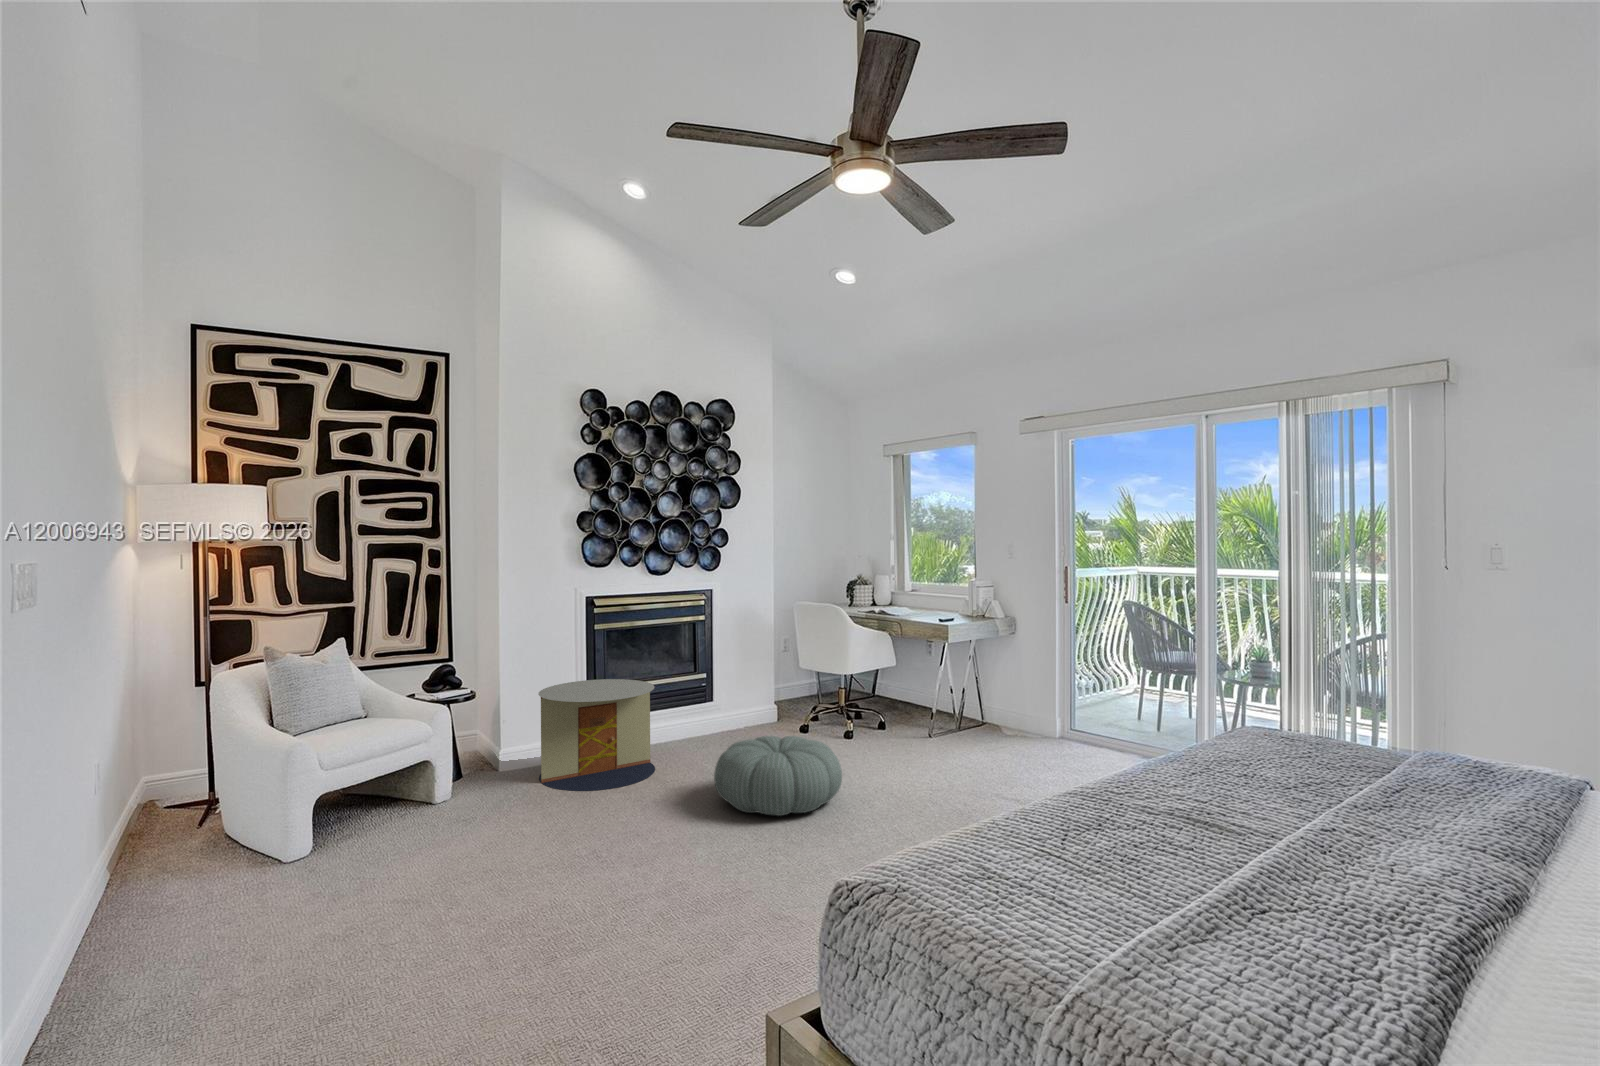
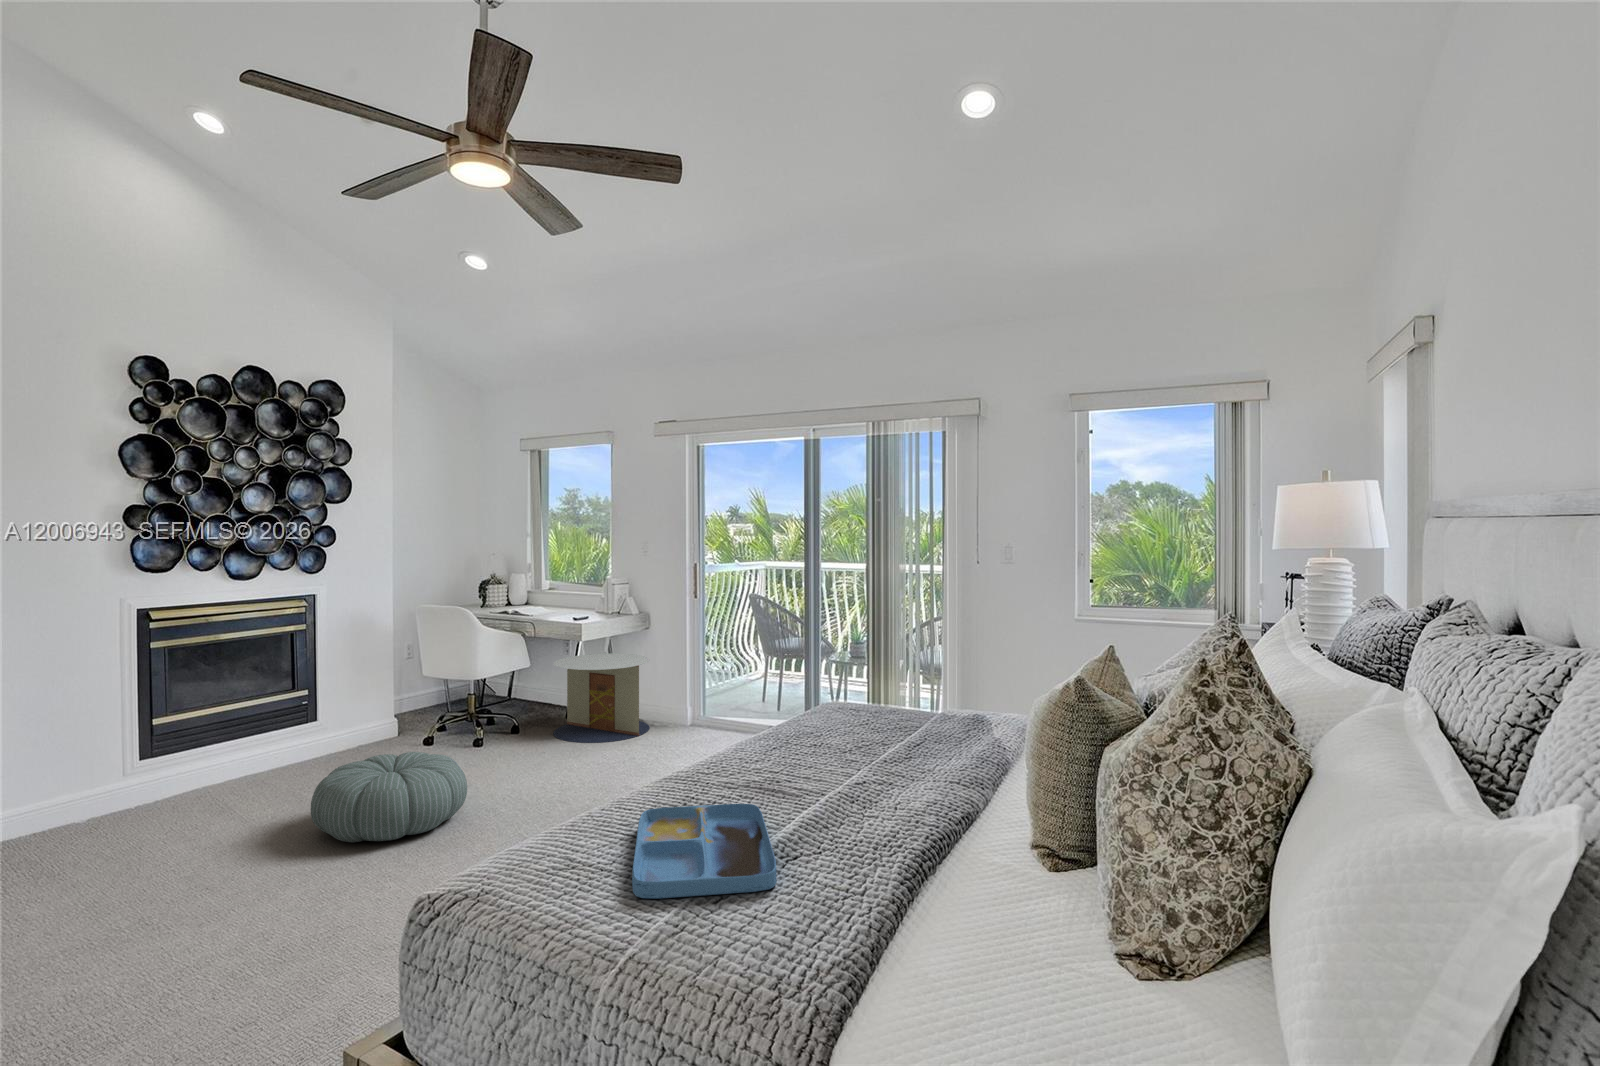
side table: present [538,679,655,791] -> present [553,653,650,743]
tray: none [1053,825,1246,947] -> present [632,804,777,898]

